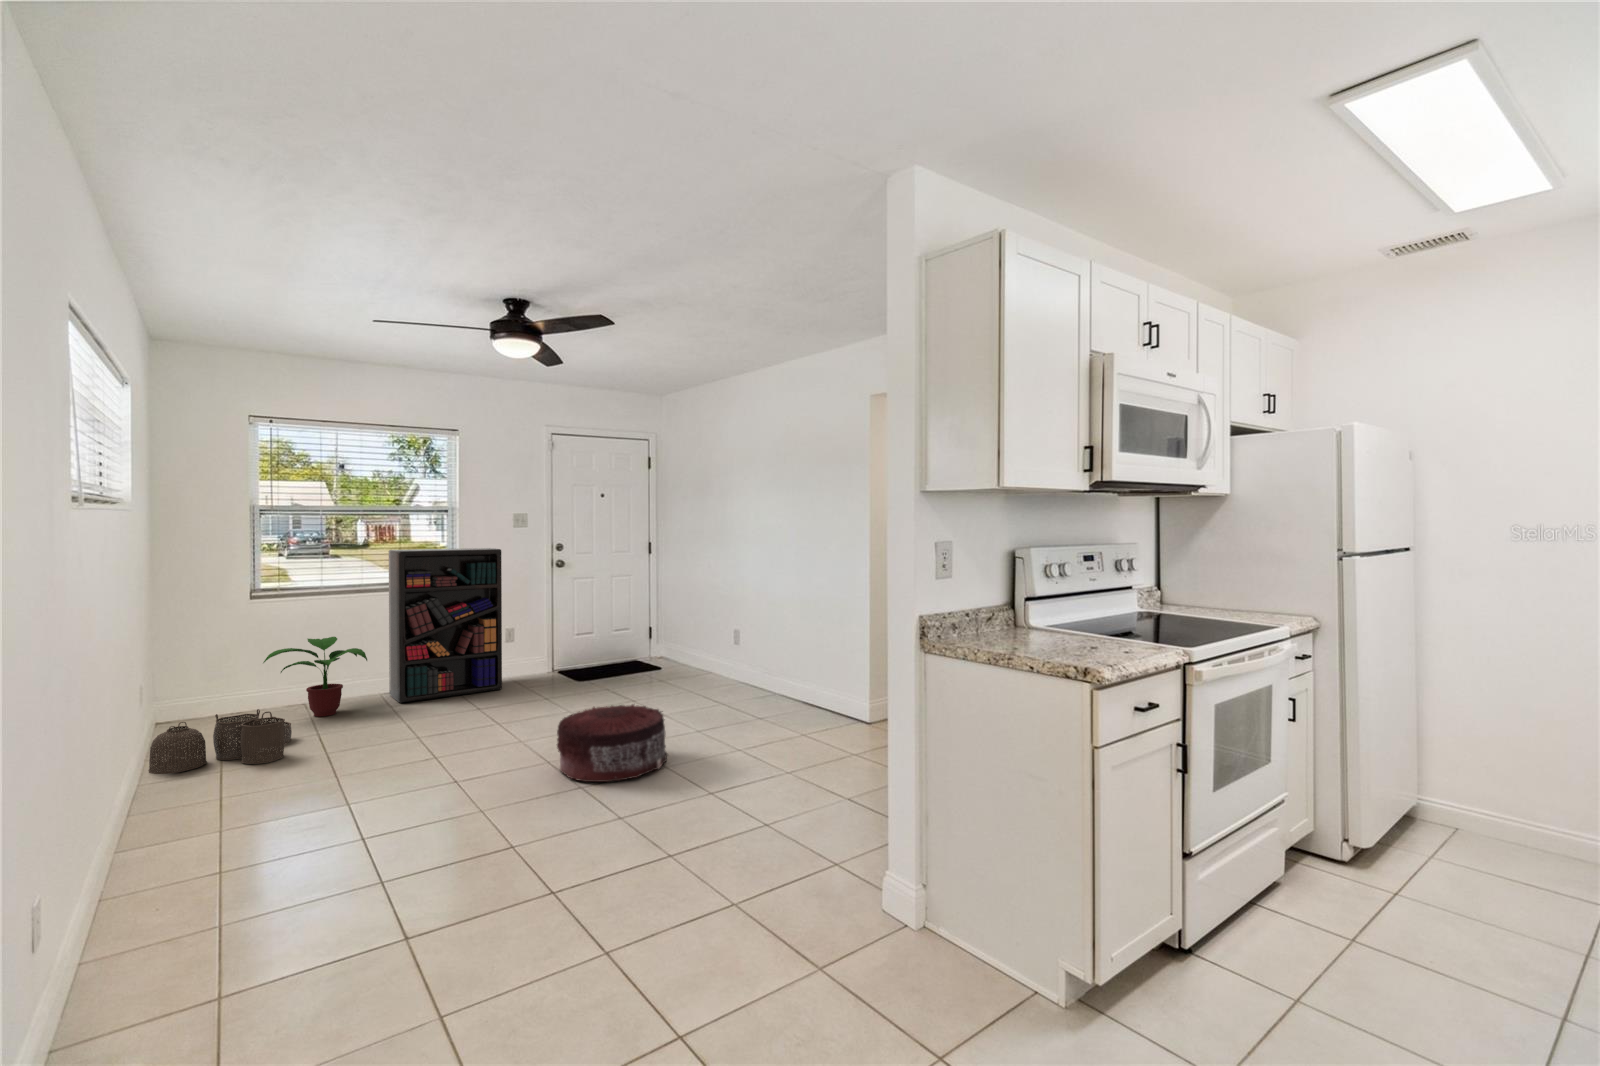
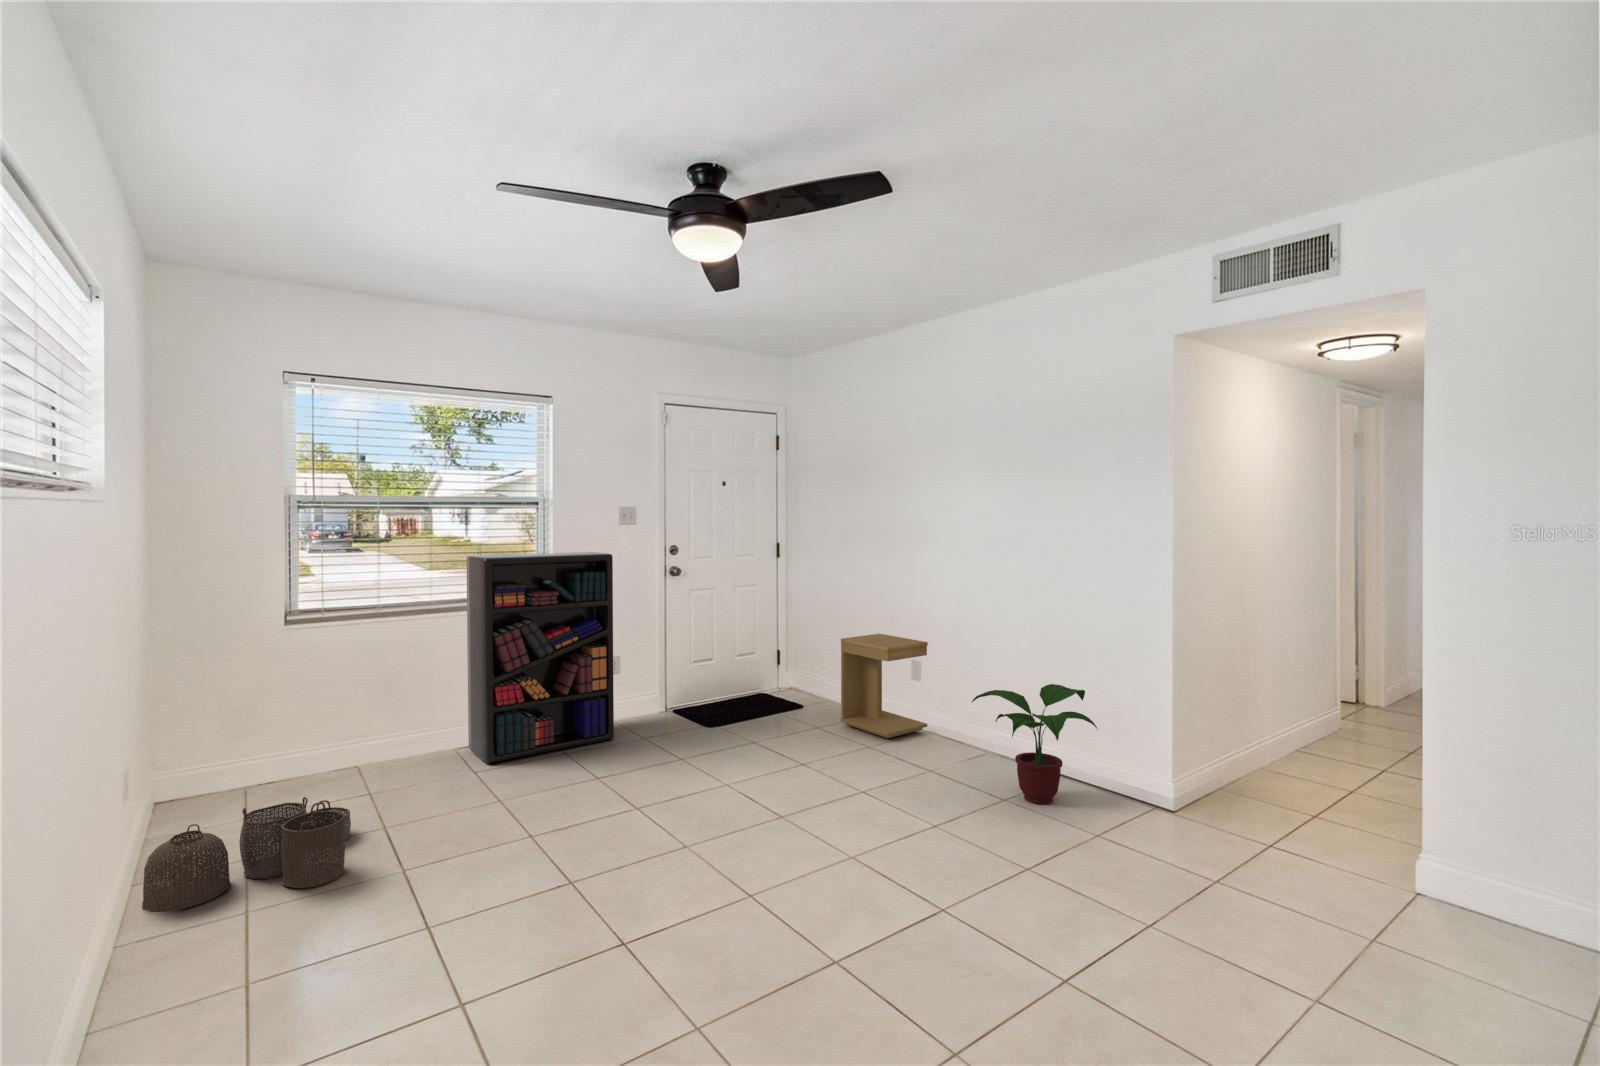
side table: none [681,612,744,688] -> present [841,634,928,738]
potted plant: present [263,637,367,716] -> present [972,684,1097,804]
pouf: present [557,705,668,782] -> none [768,789,931,934]

